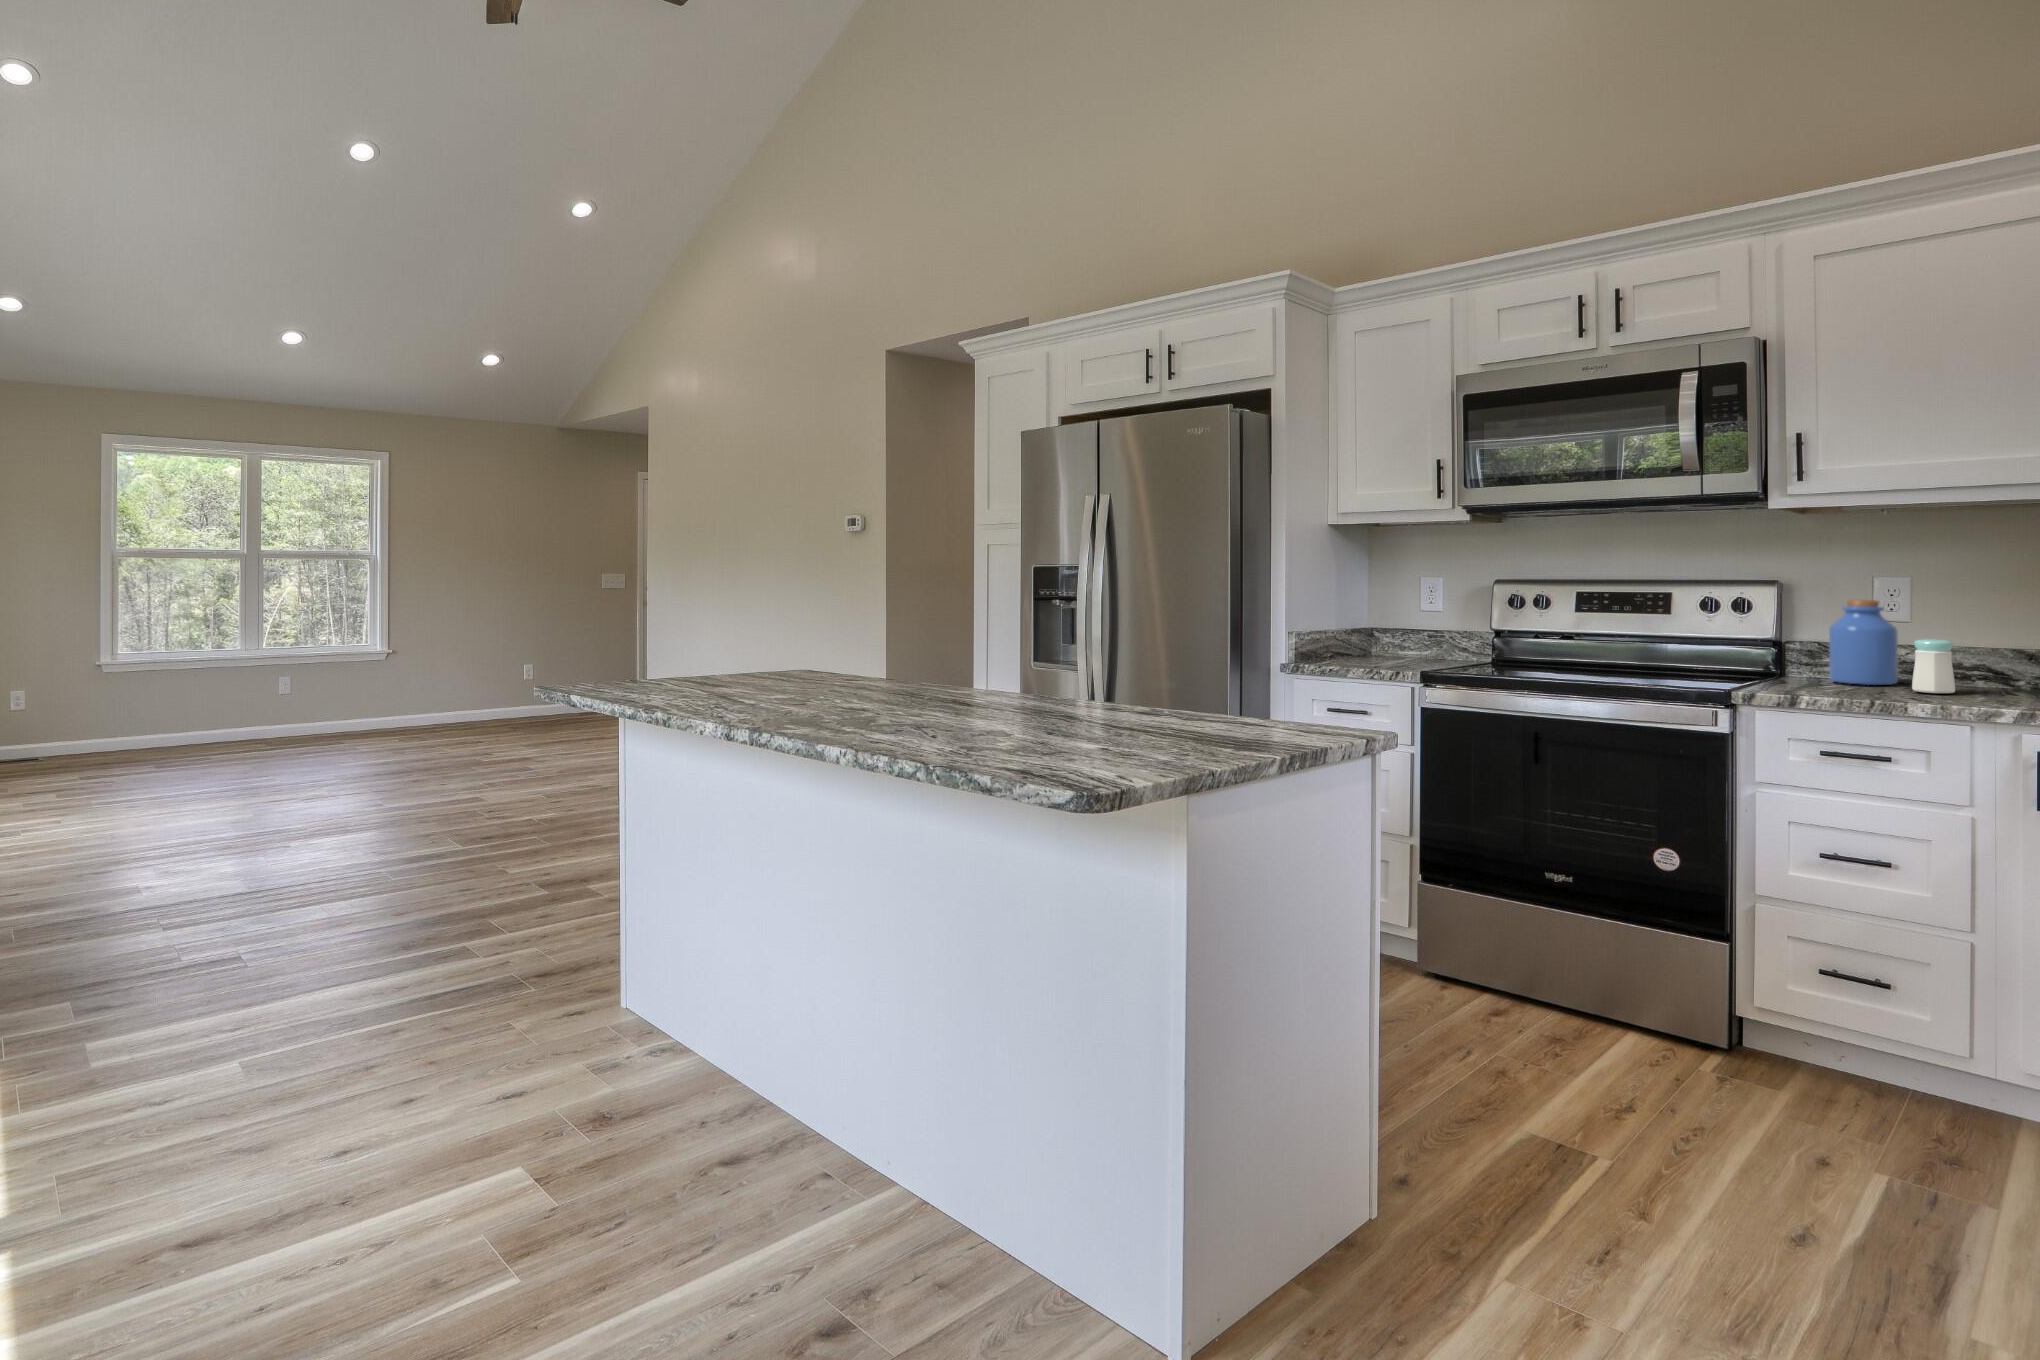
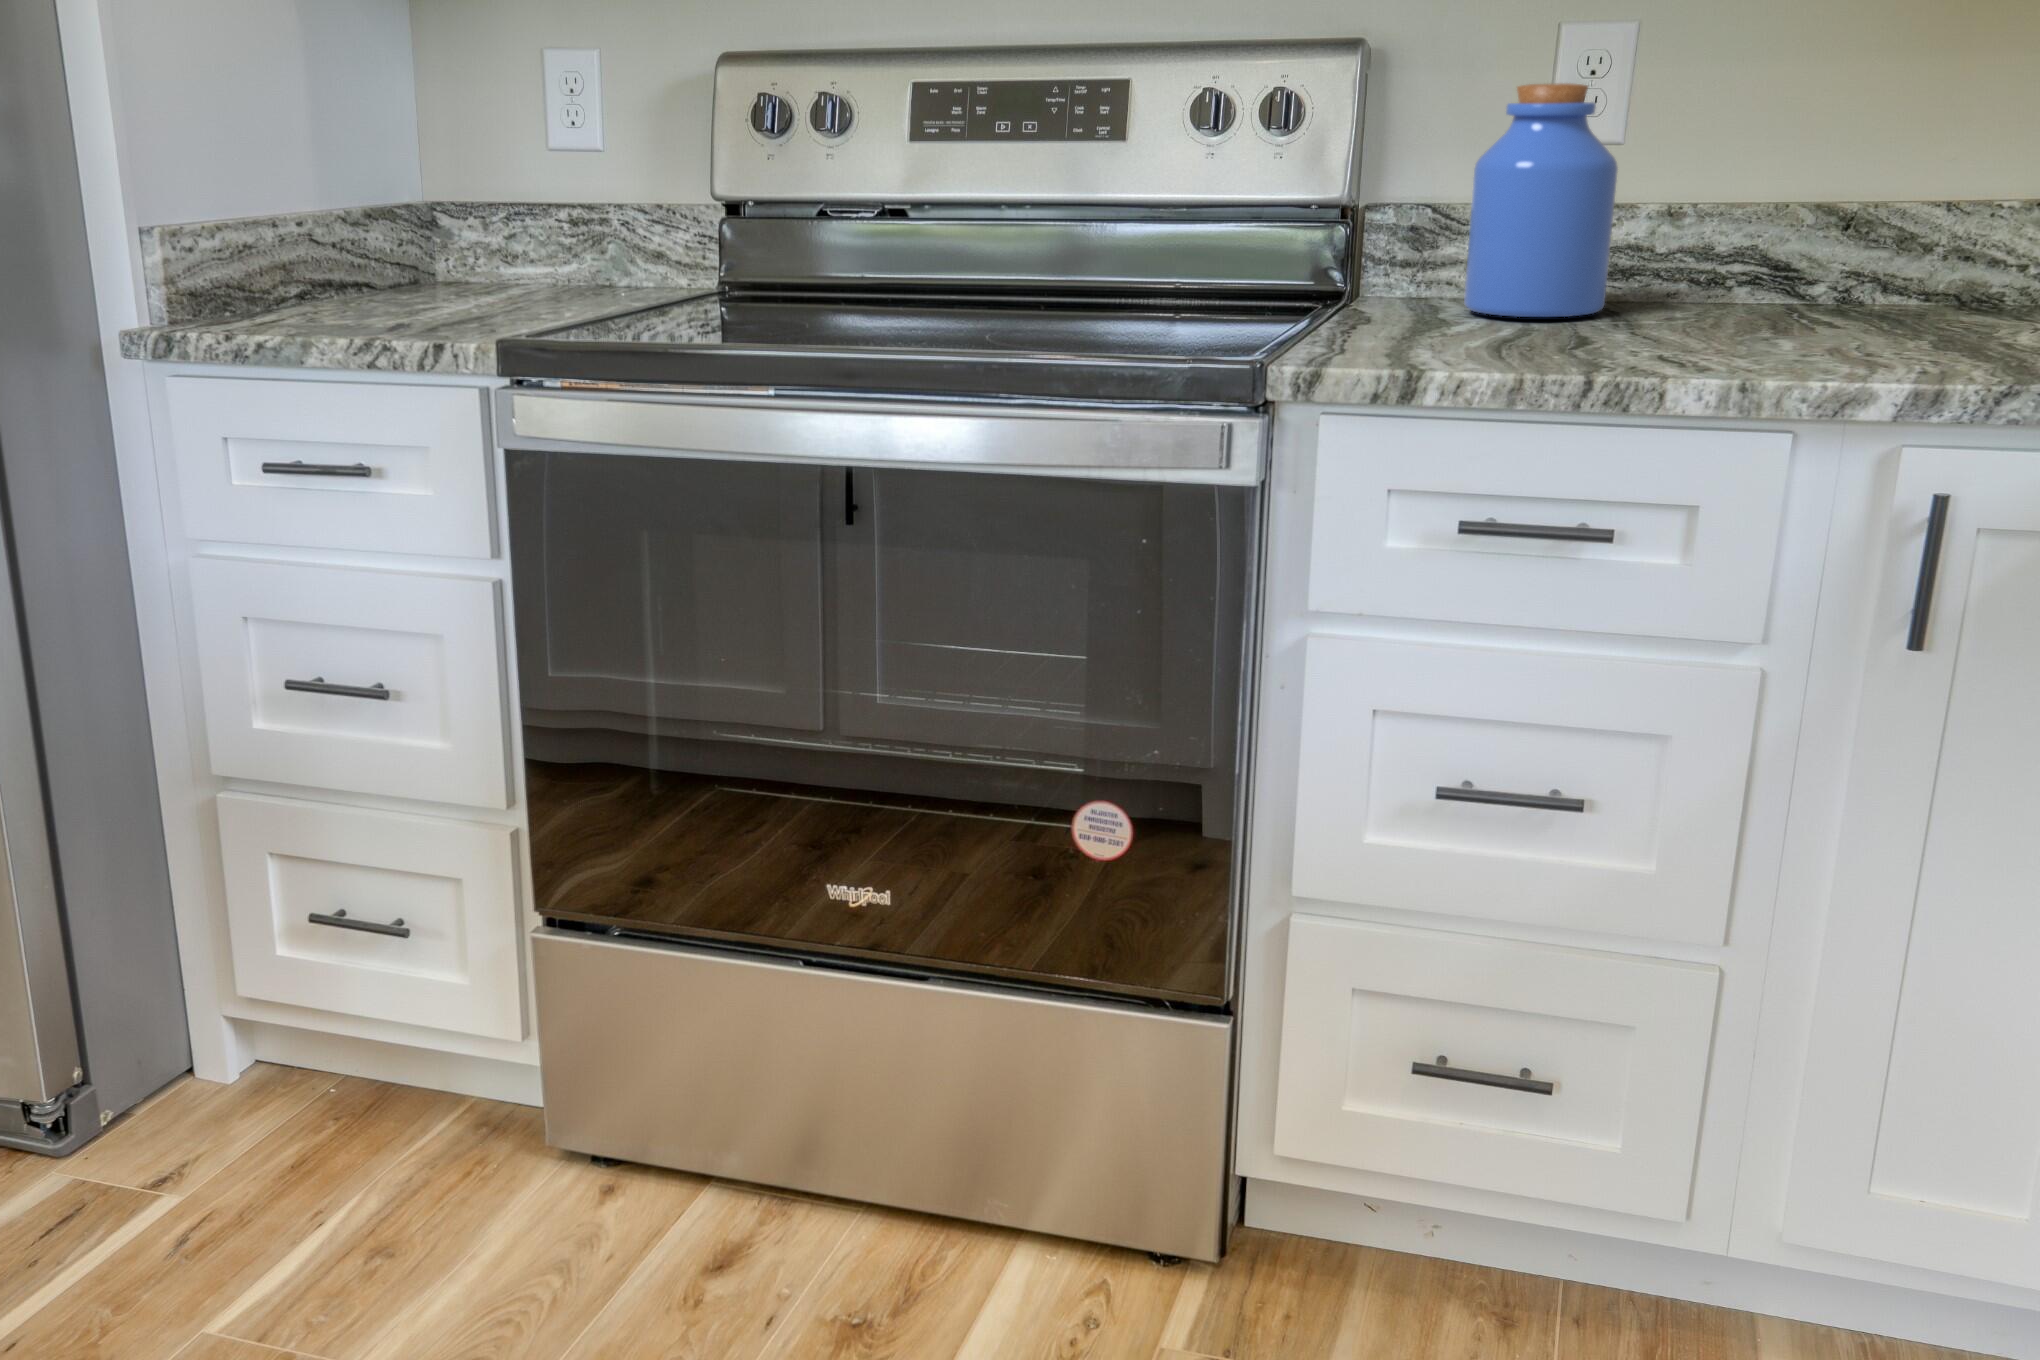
salt shaker: present [1912,639,1955,693] -> none [1647,189,1747,336]

